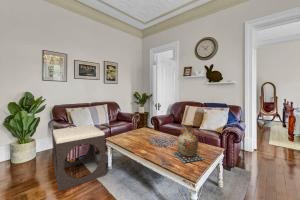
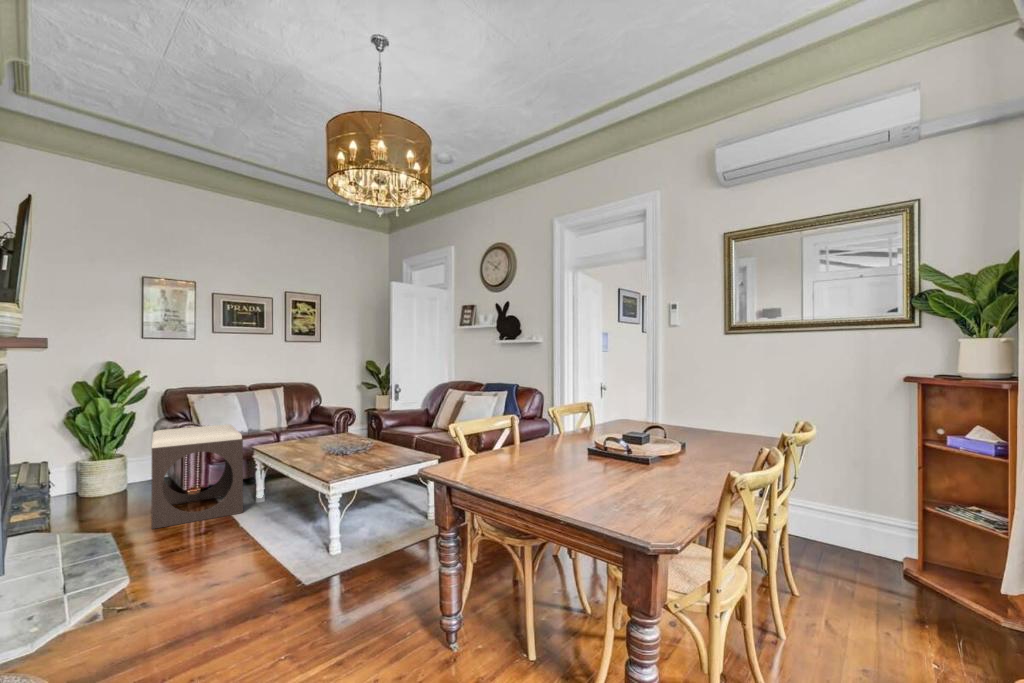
vase: present [173,123,204,163] -> none [337,413,378,472]

